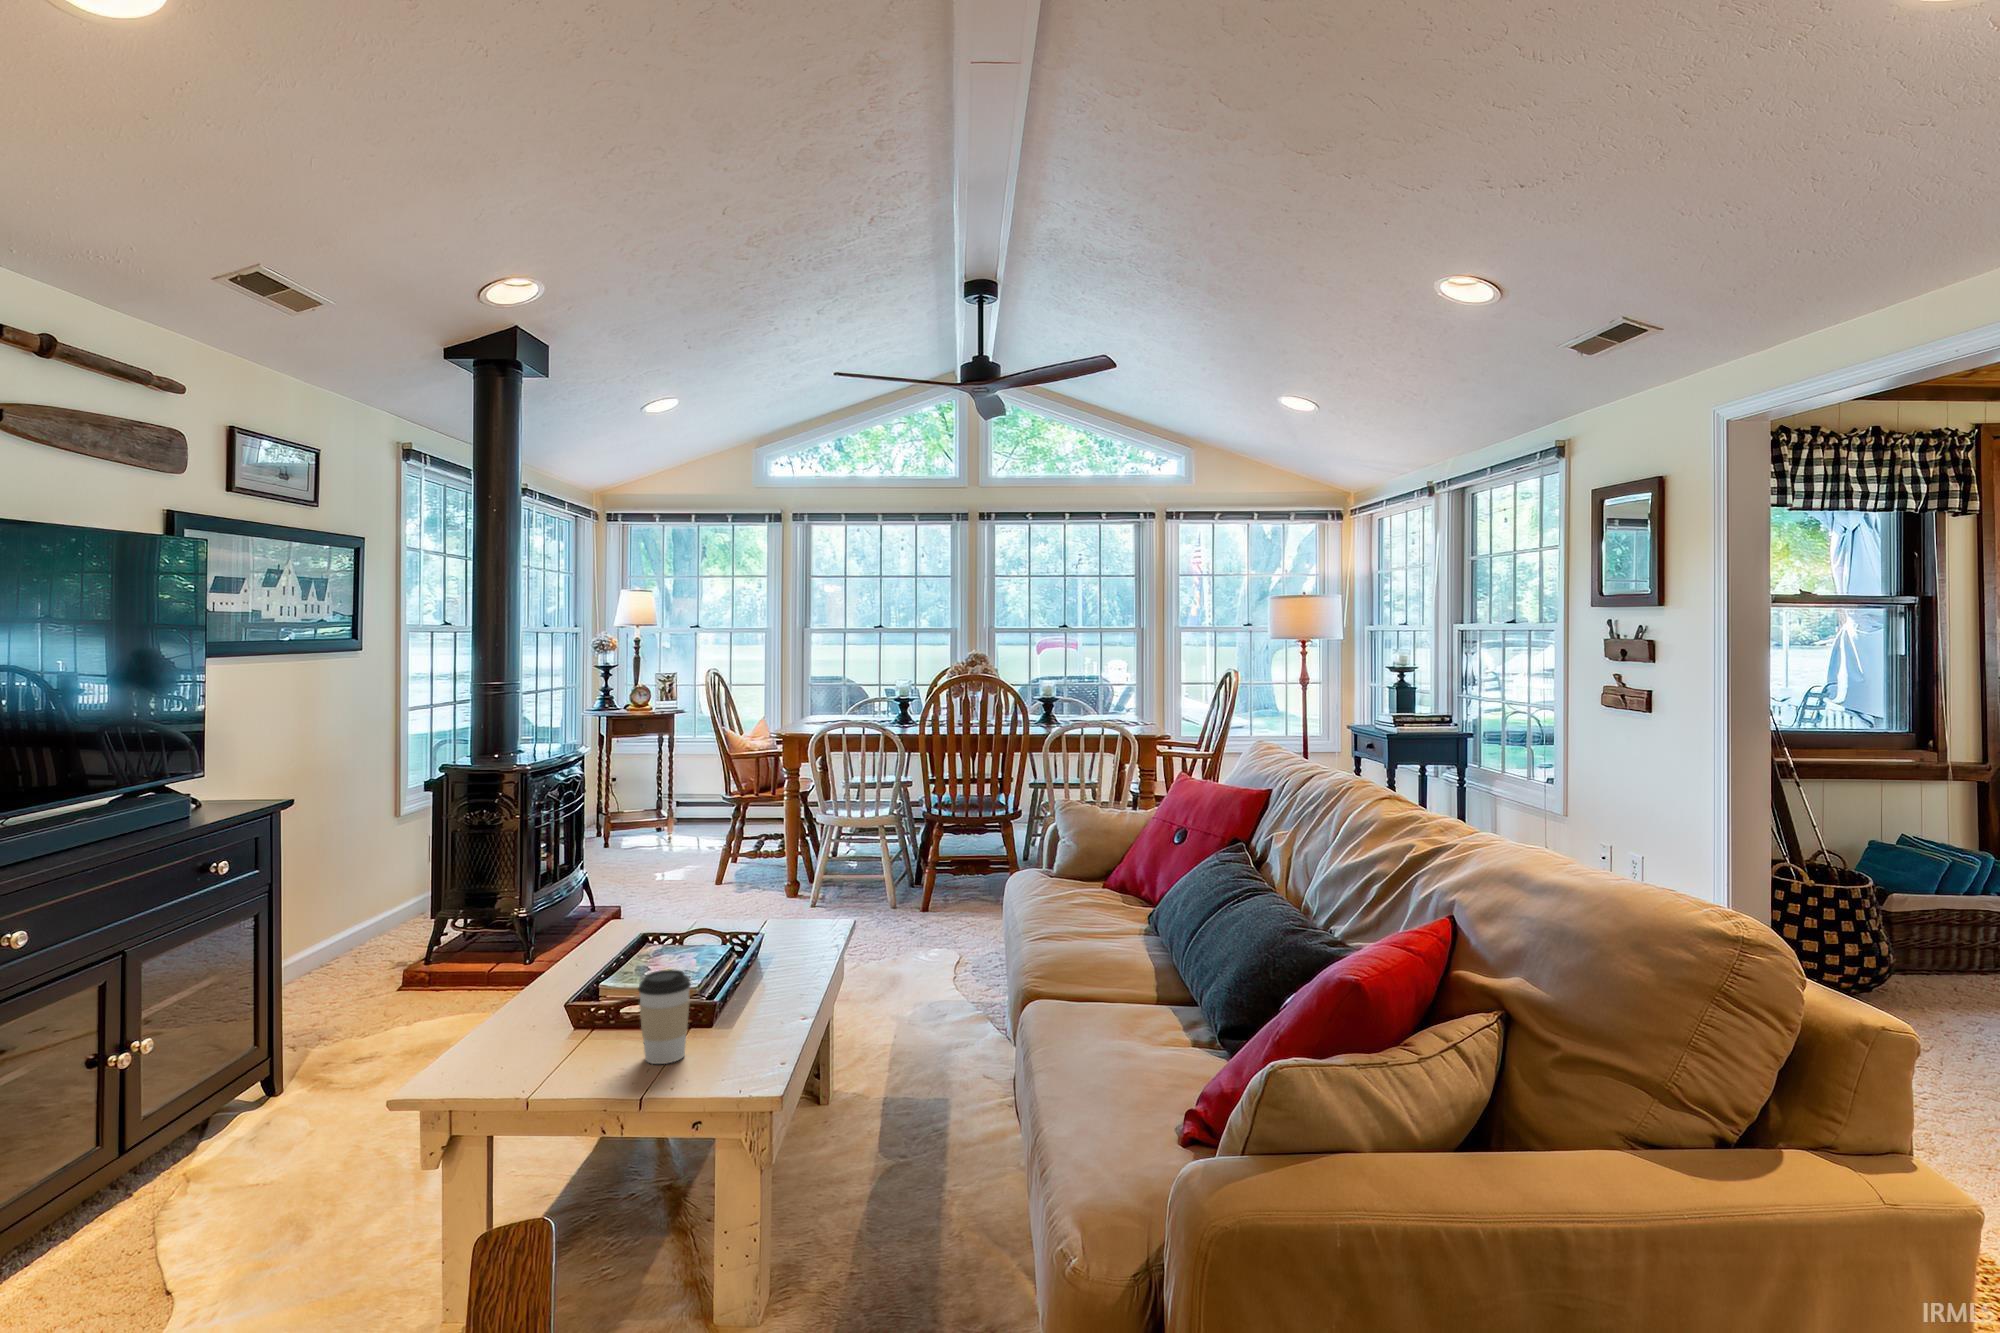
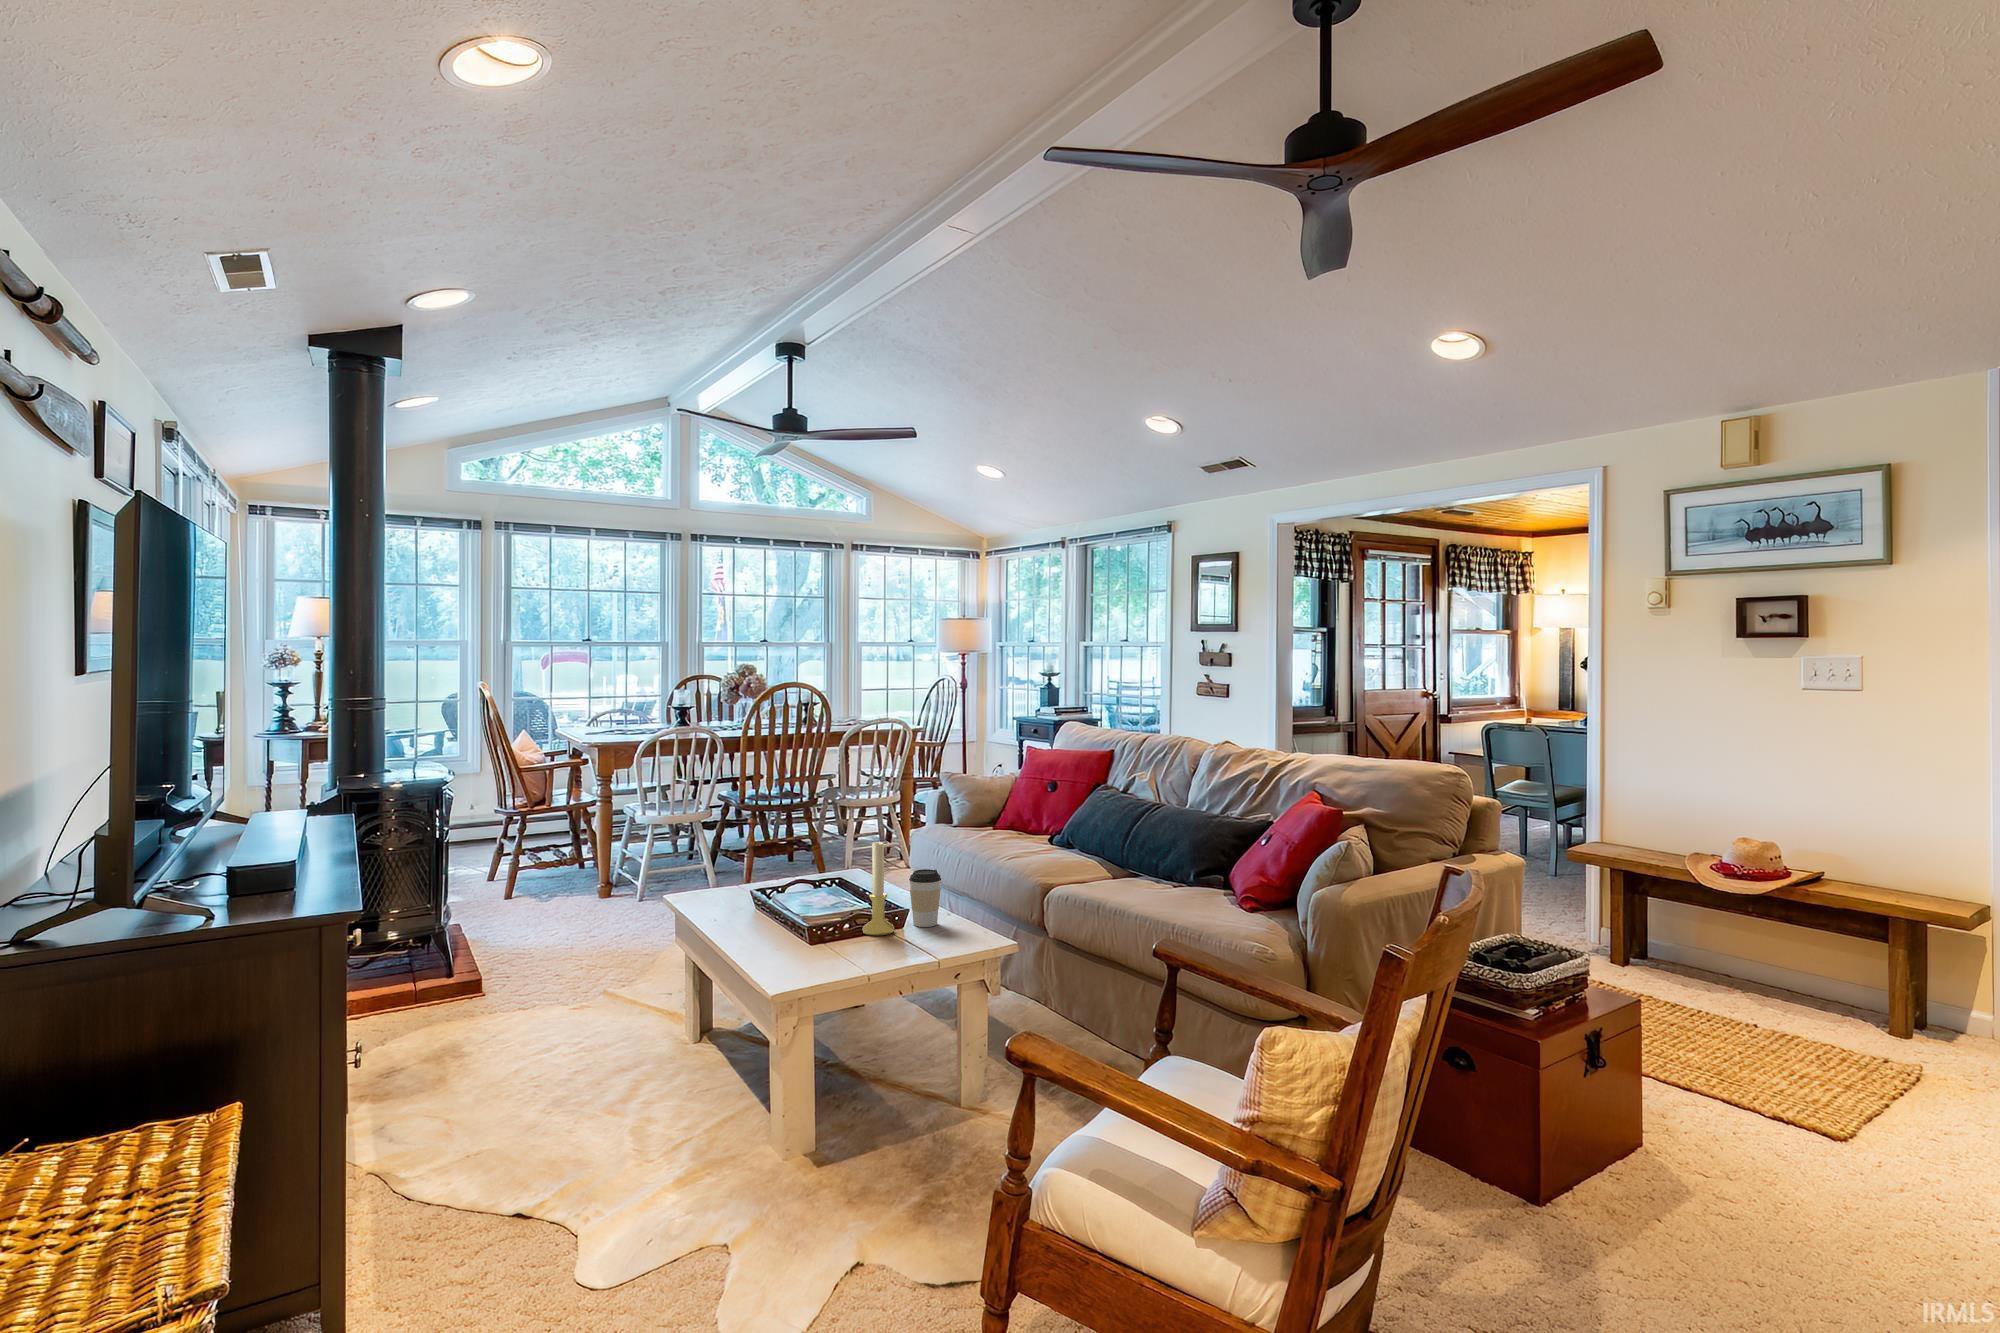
candle holder: none [547,918,599,1069] -> present [862,842,894,936]

